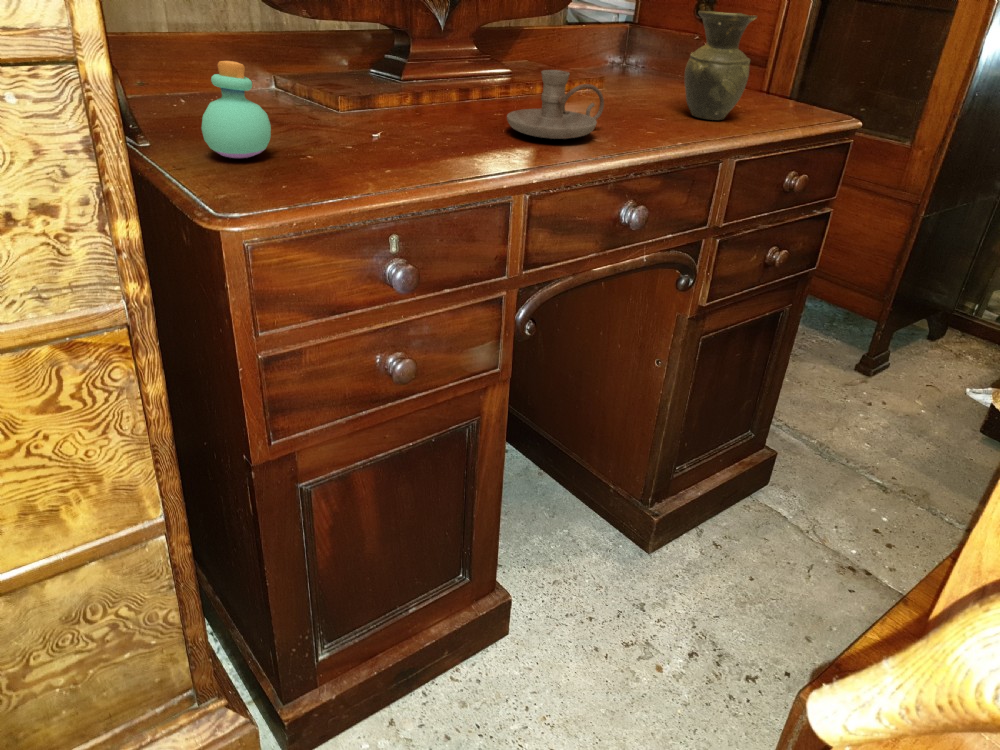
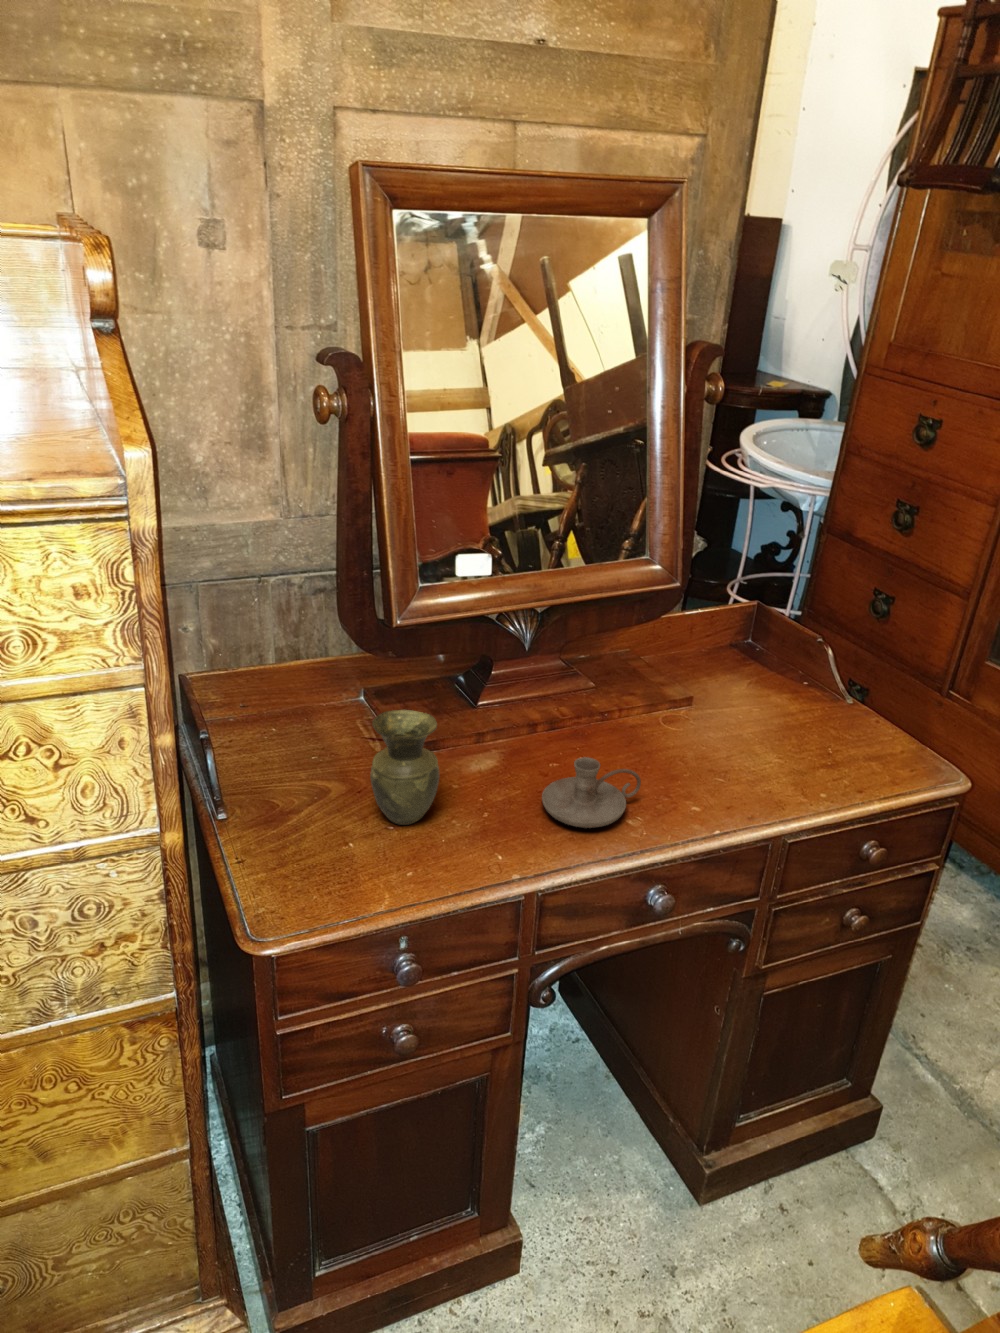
vase: present [685,11,757,120] -> present [370,710,439,825]
perfume bottle: present [202,61,271,158] -> none [264,773,320,847]

